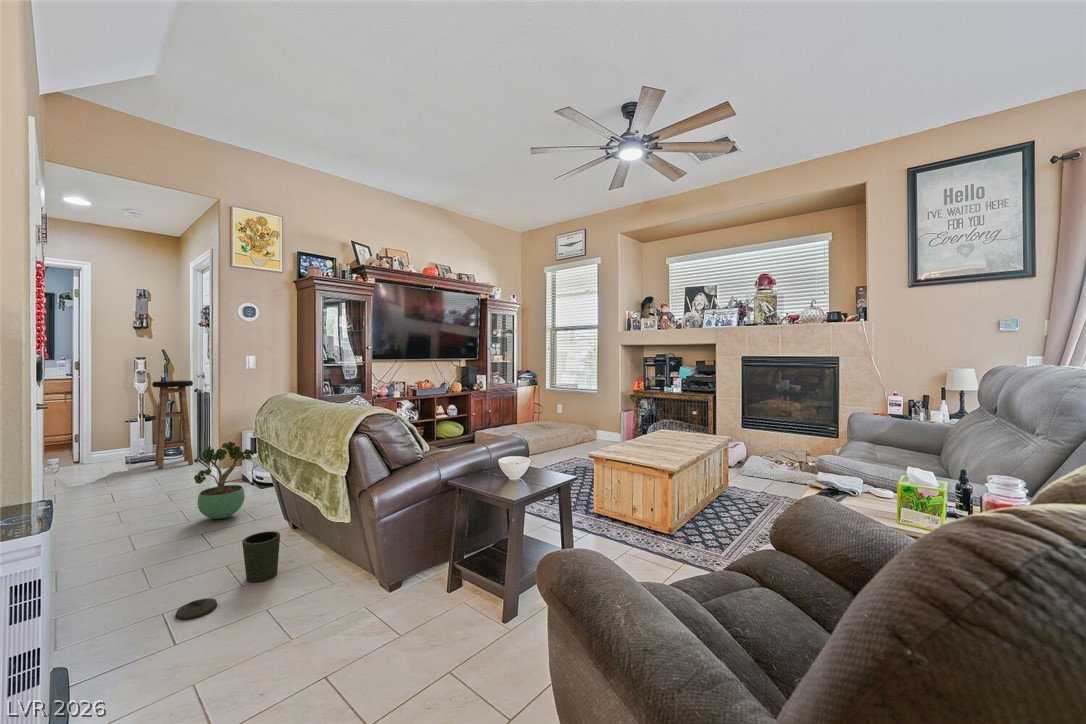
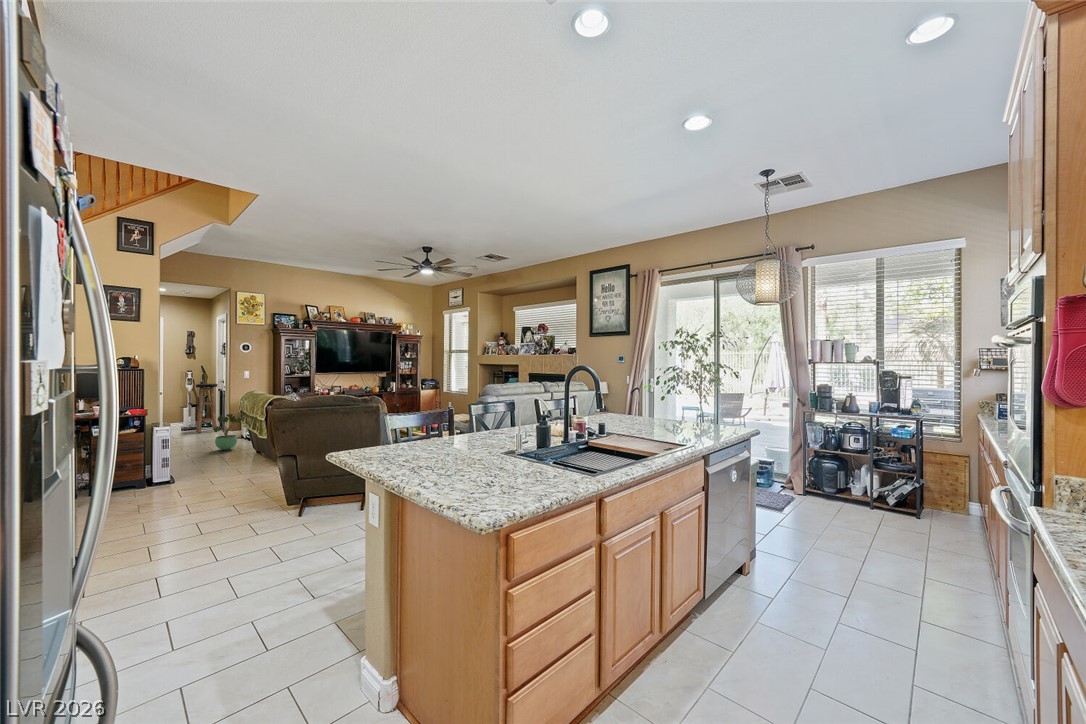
trash can: present [175,531,280,620] -> none [203,447,245,471]

